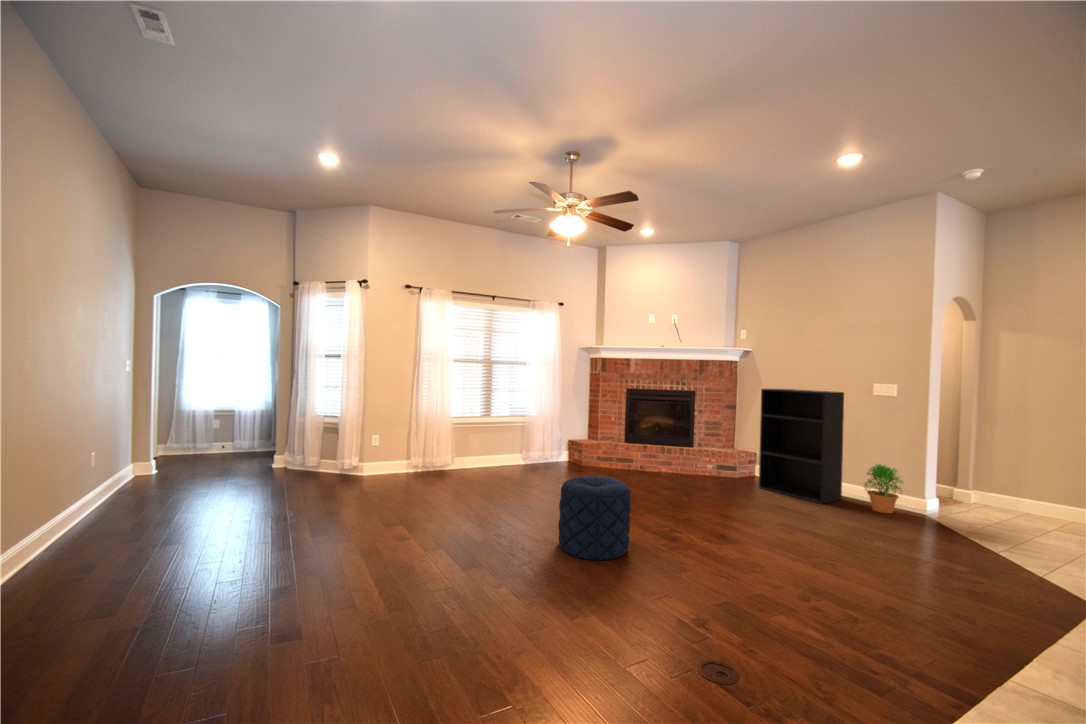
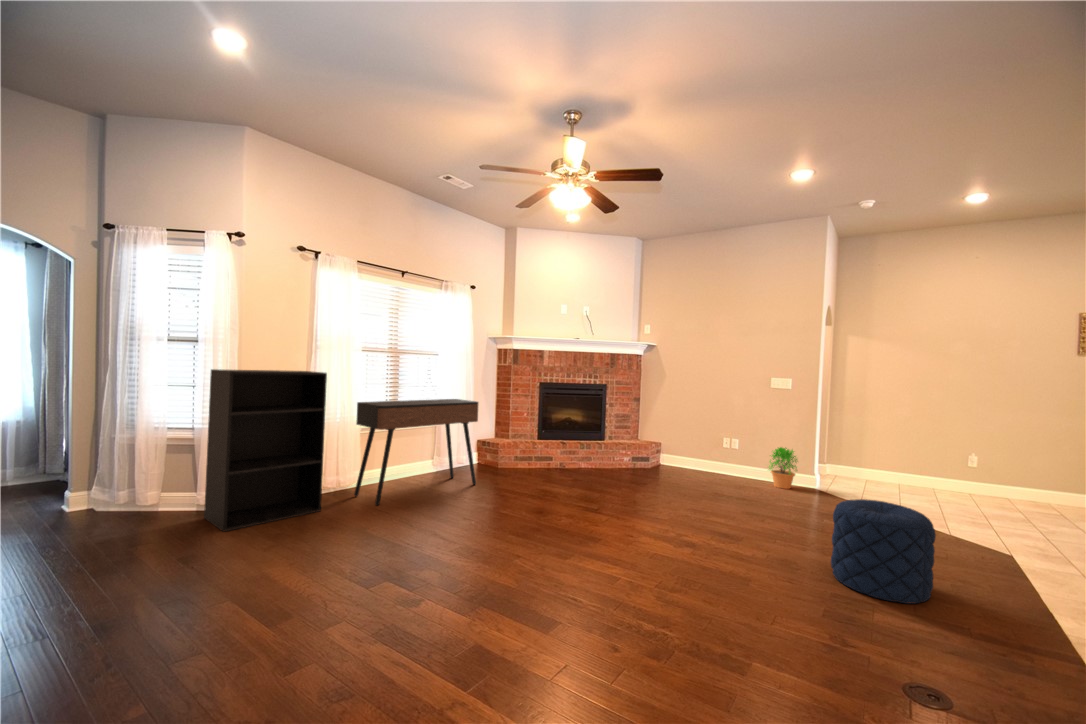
bookshelf: present [759,389,844,504] -> present [204,369,327,532]
console table: none [443,401,547,483] -> present [354,399,478,505]
pouf: present [558,476,631,560] -> present [831,499,936,604]

